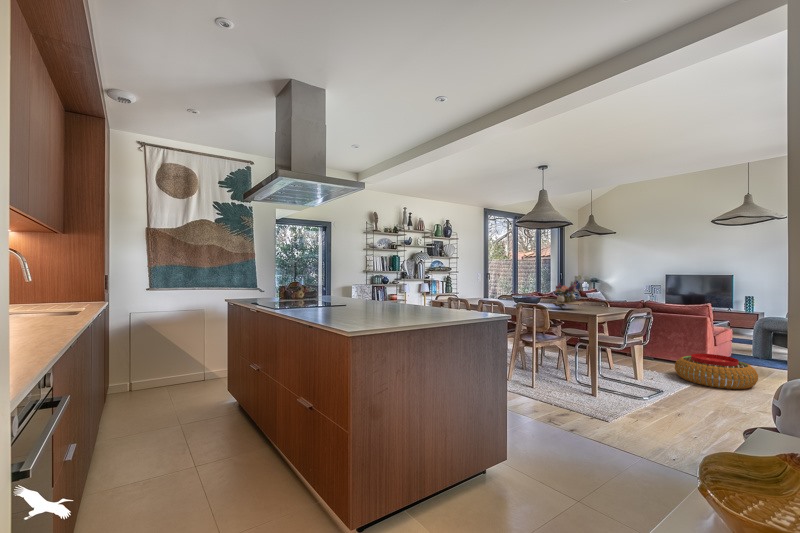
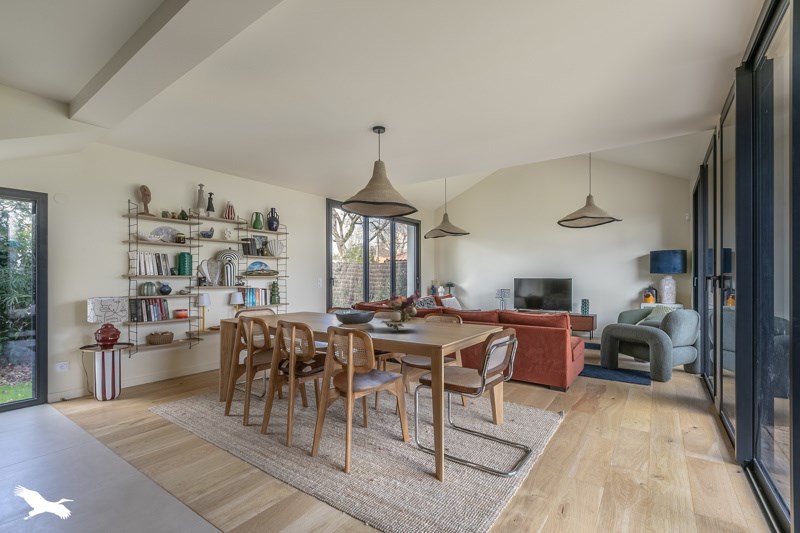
pouf: present [675,354,758,389] -> none [536,377,627,426]

